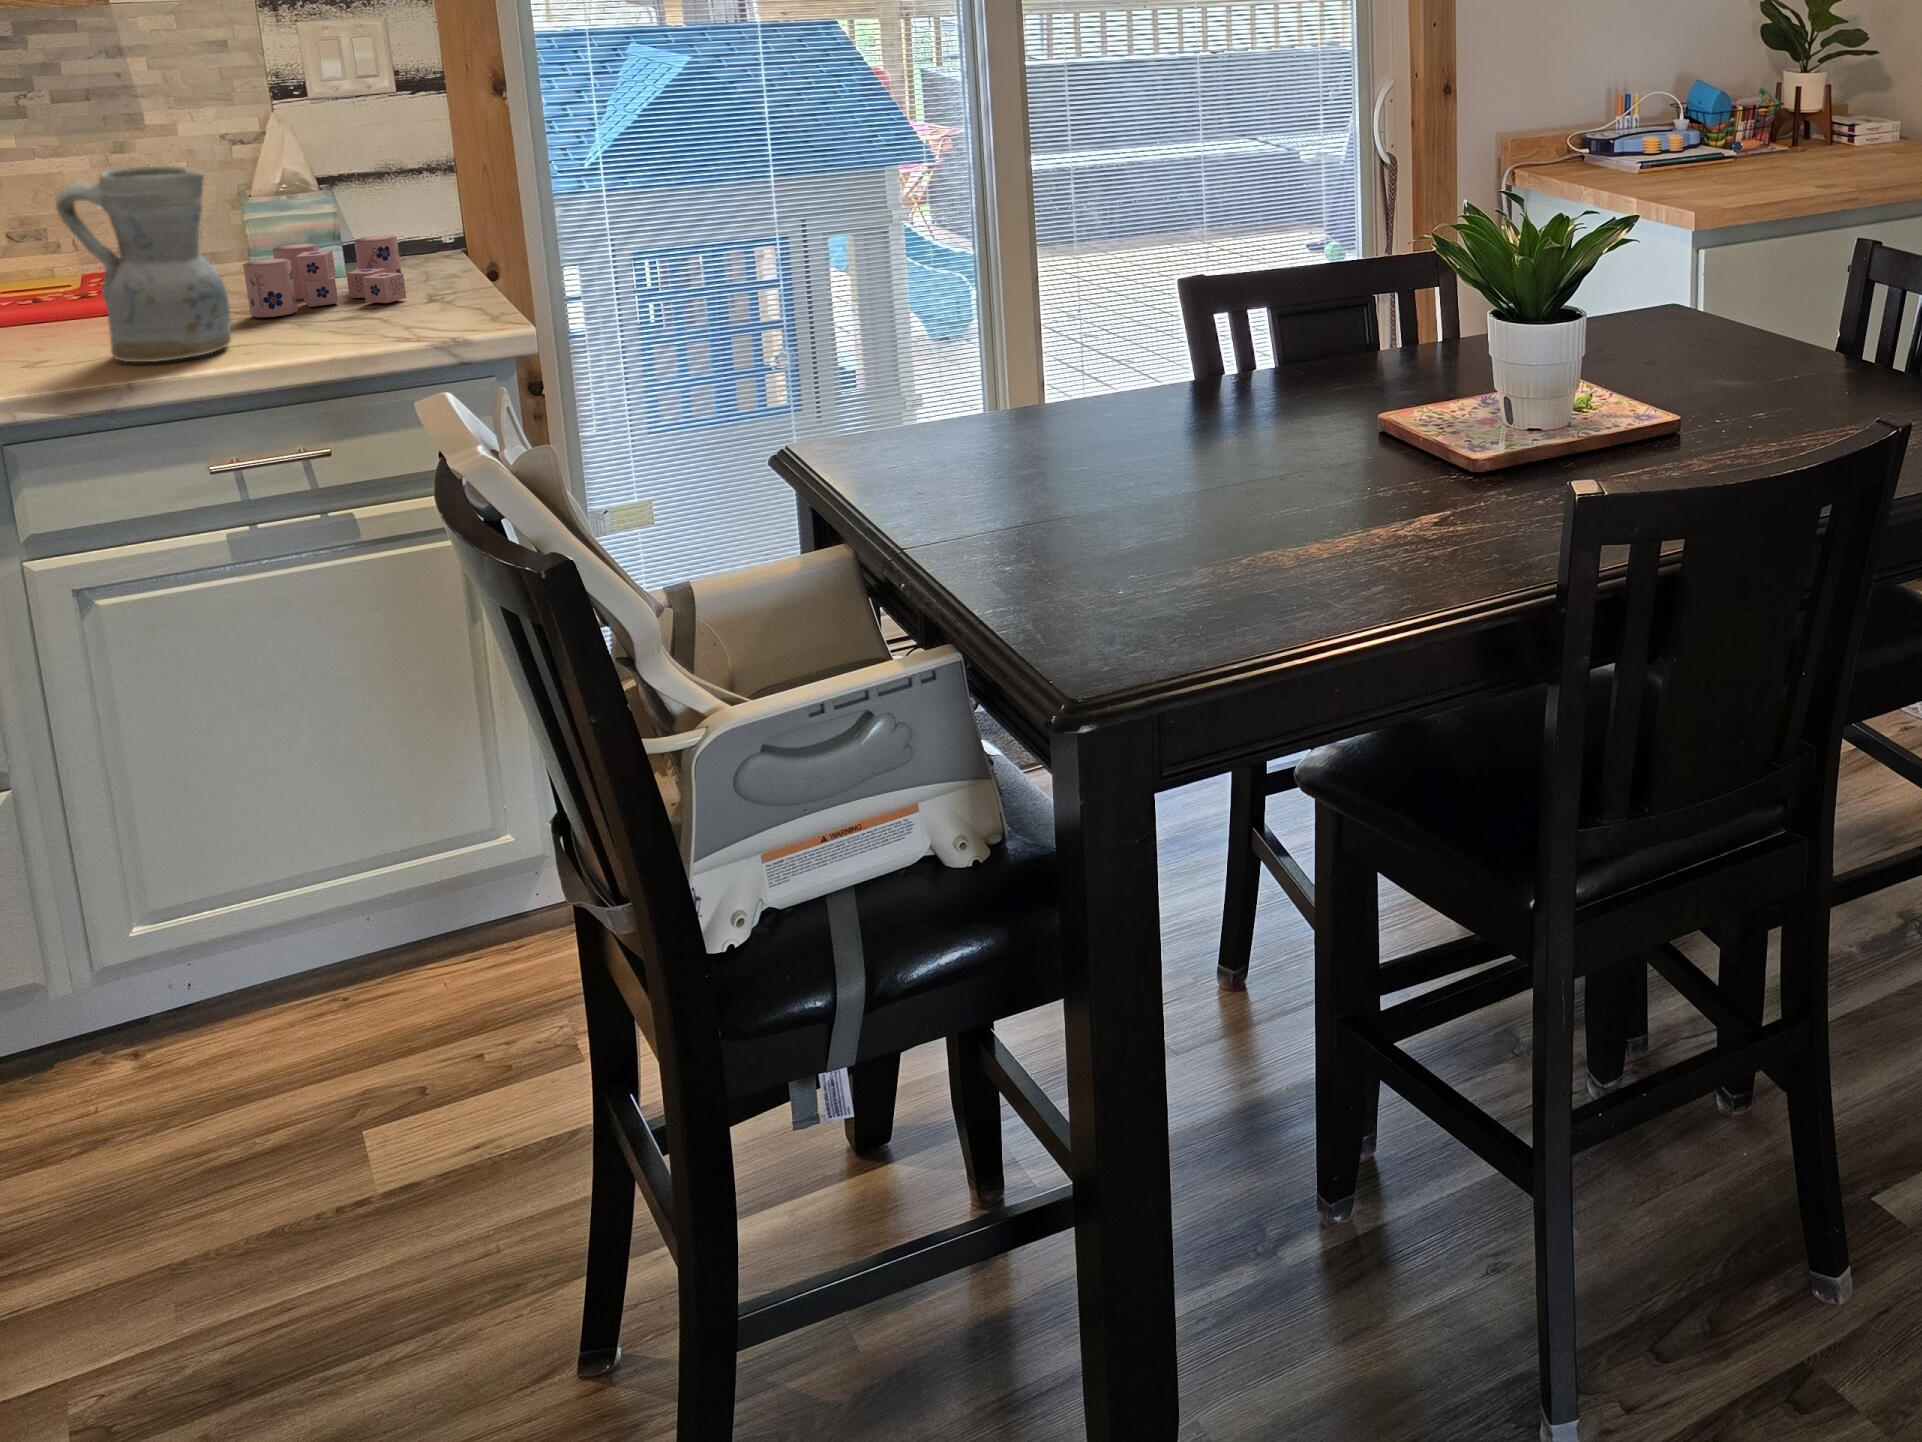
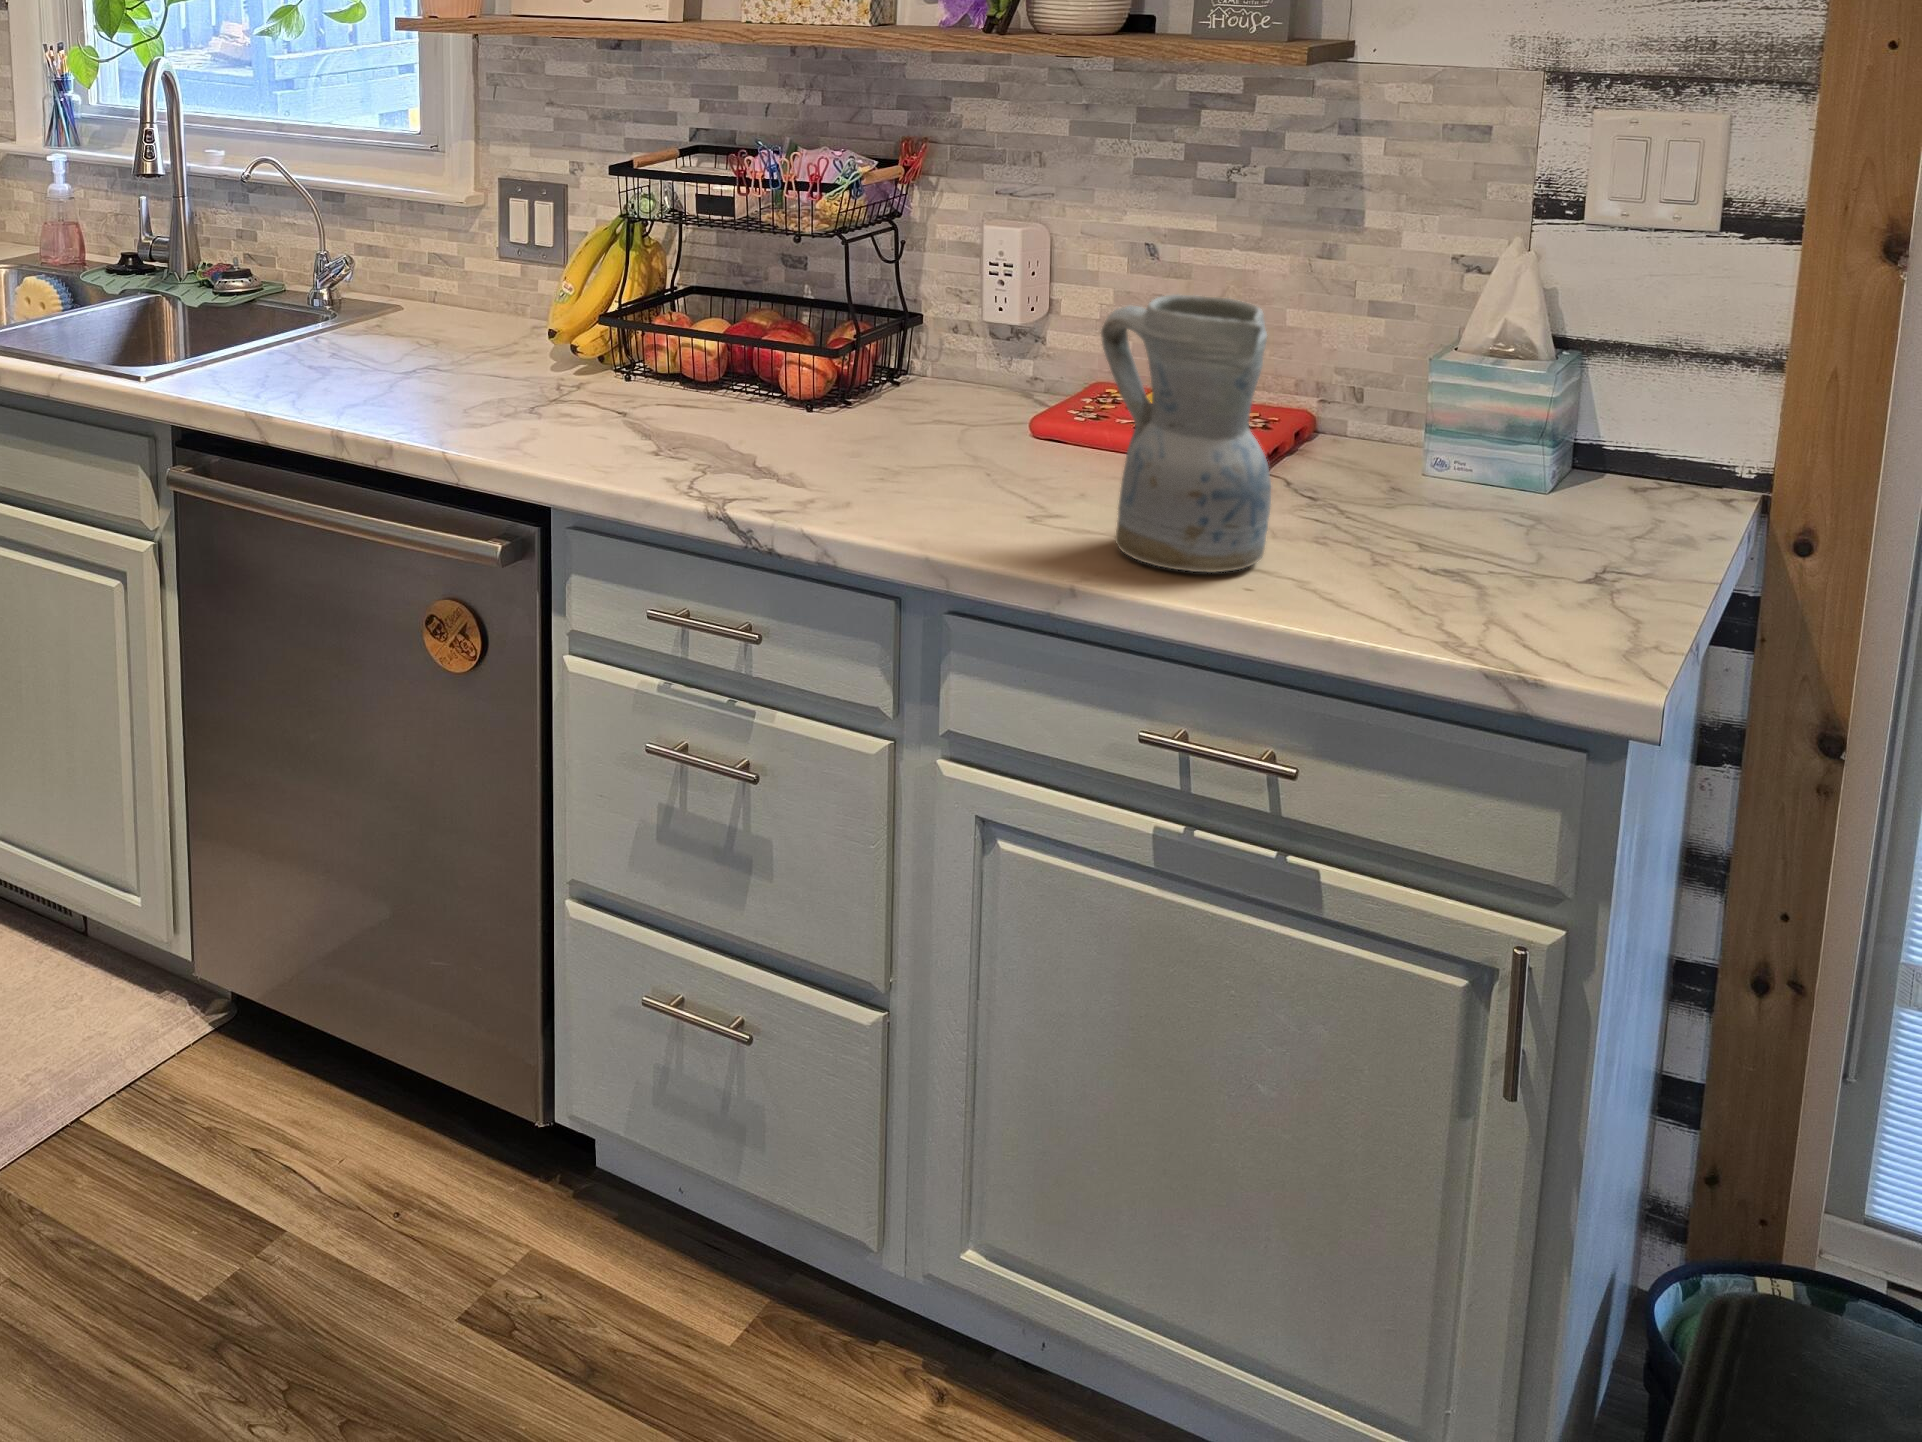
candle: present [243,236,406,317] -> none [1353,433,1619,564]

